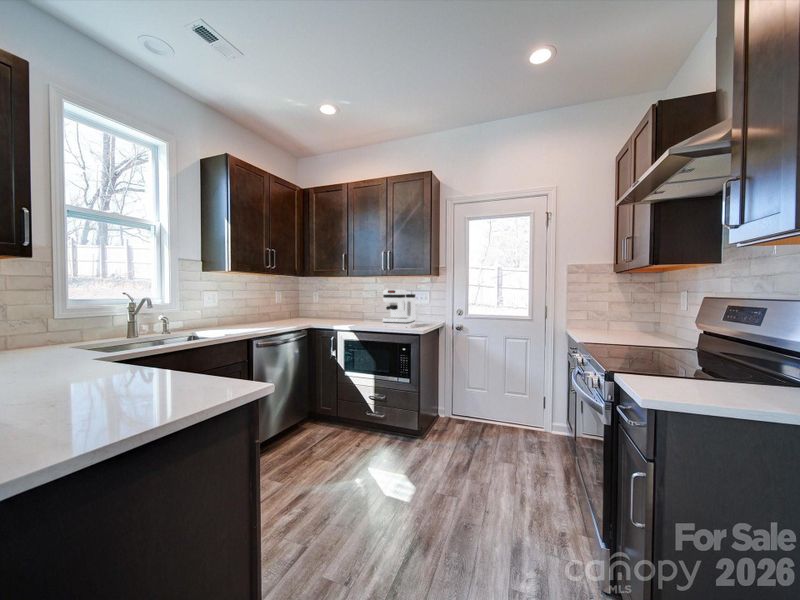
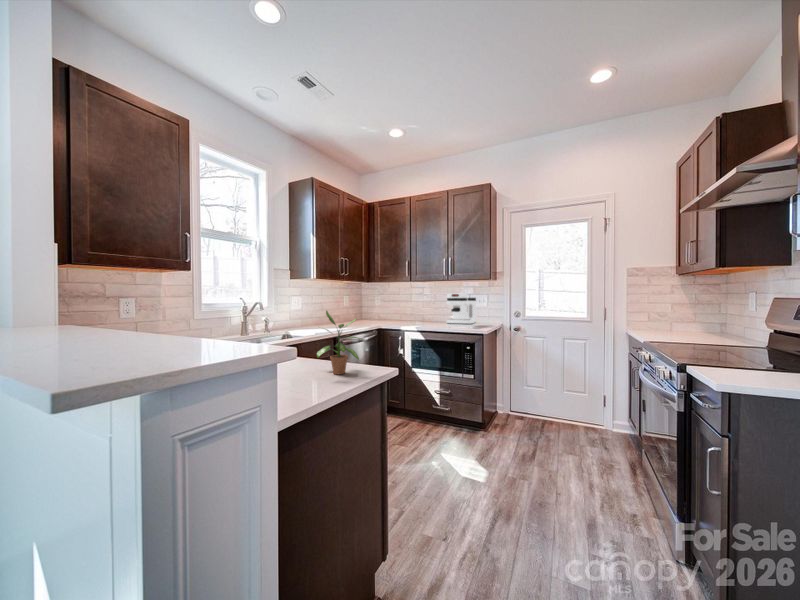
potted plant: none [122,311,213,400] -> present [317,311,360,374]

